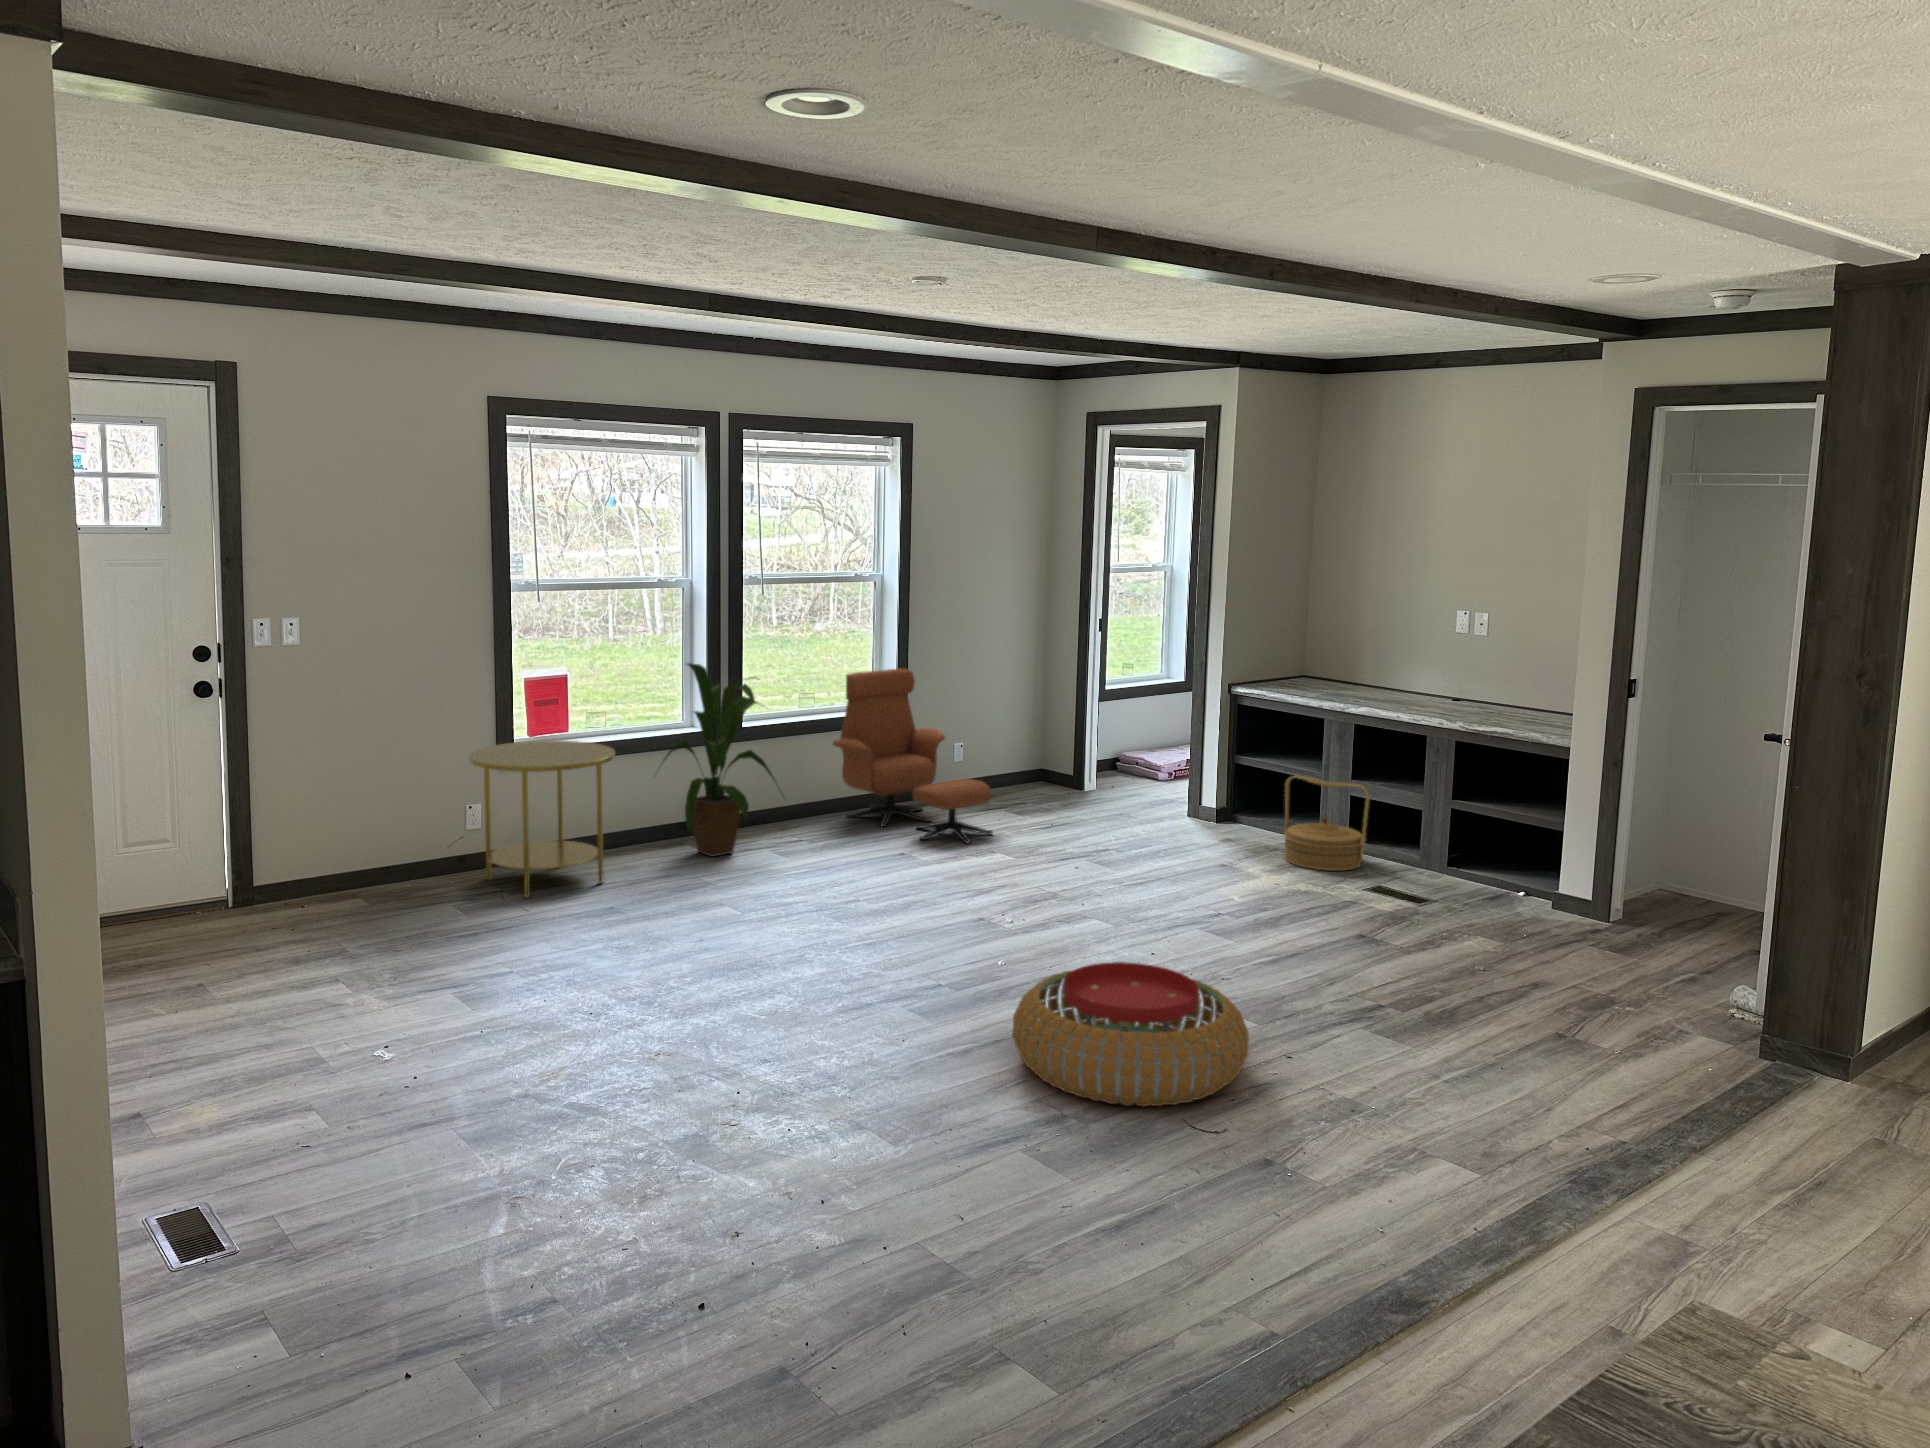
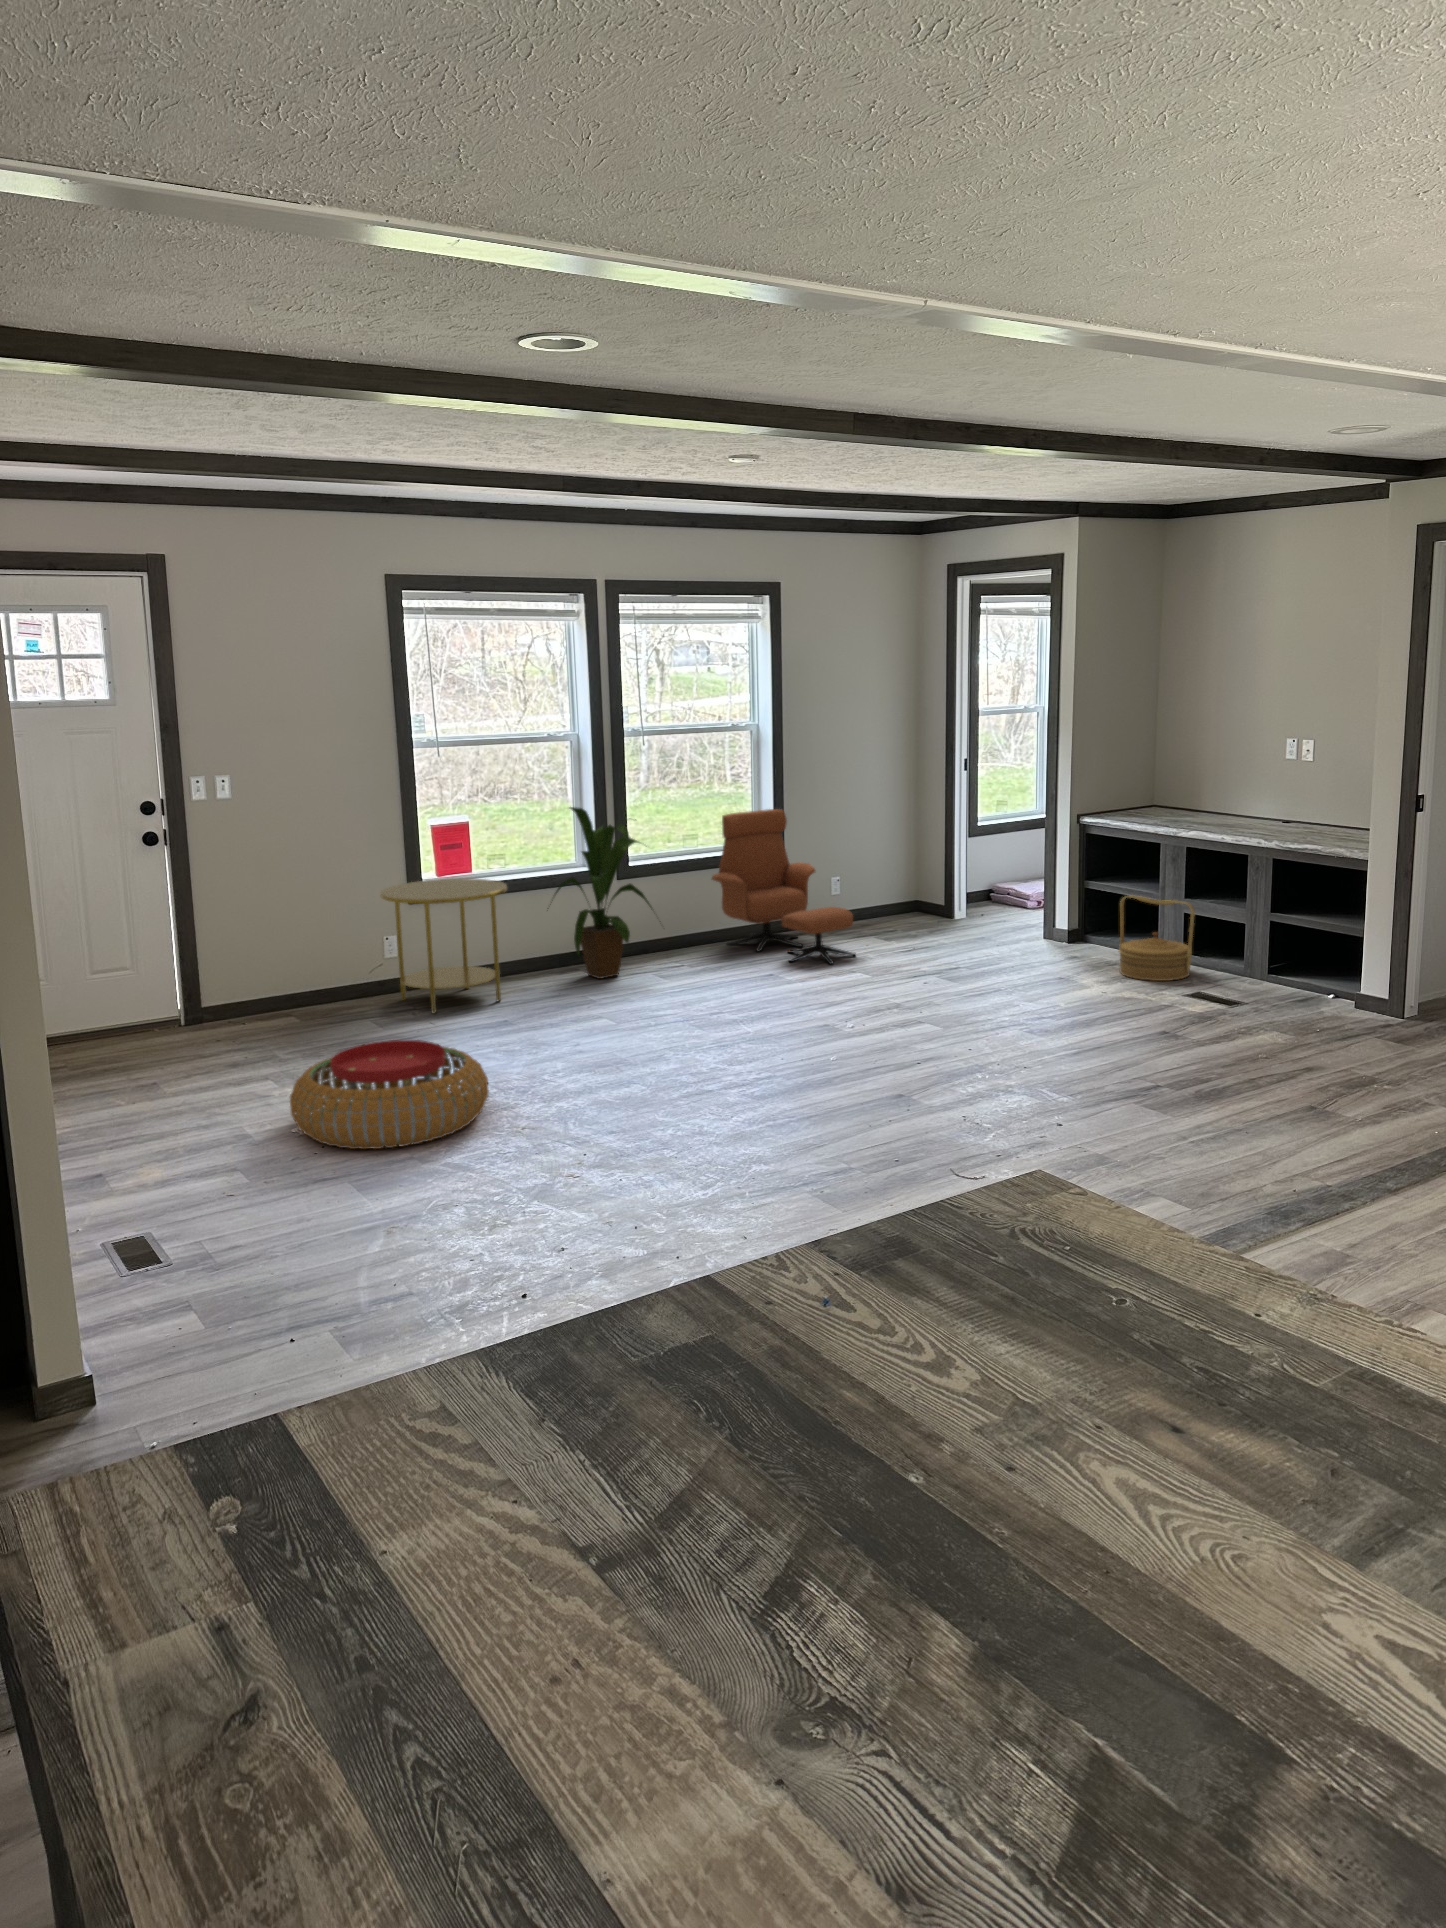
pouf: present [1012,962,1249,1106] -> present [290,1040,489,1149]

